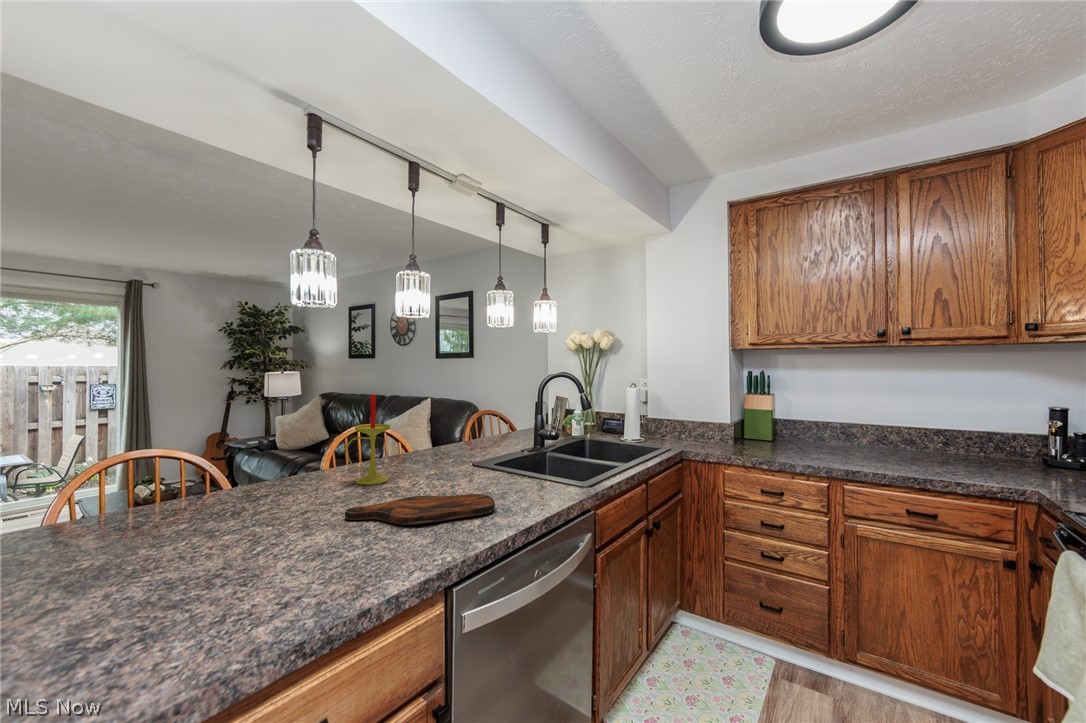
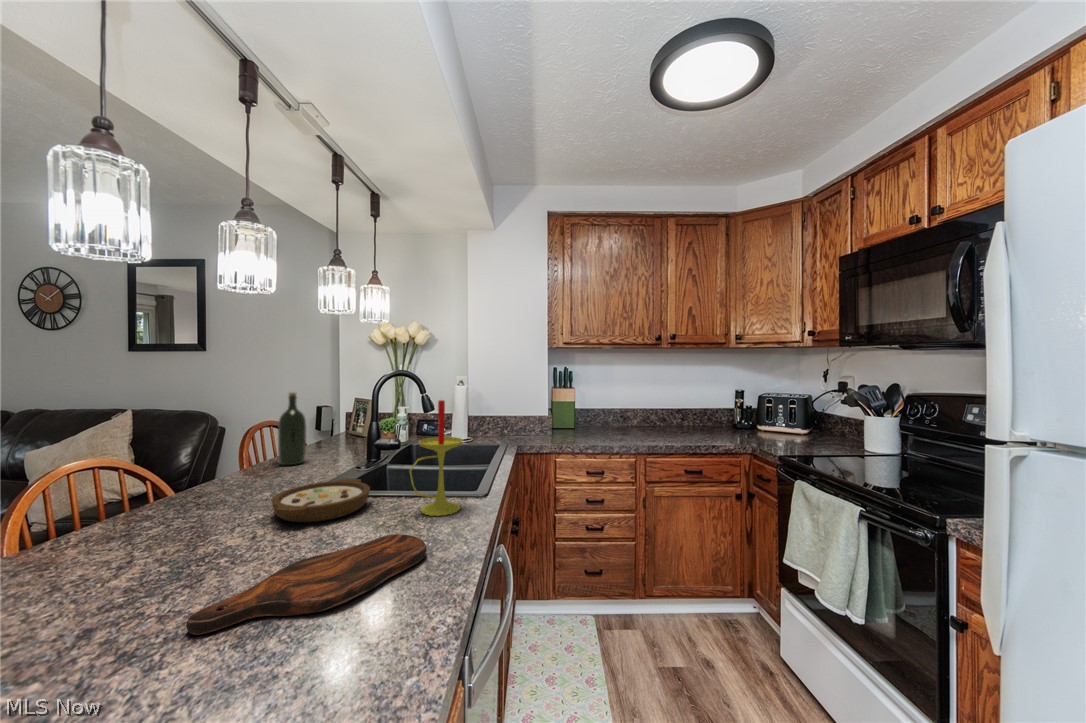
wine bottle: none [480,390,499,445] -> present [278,393,306,466]
candle: present [346,394,391,485] -> present [410,400,463,516]
bowl: none [435,455,503,481] -> present [271,479,370,522]

